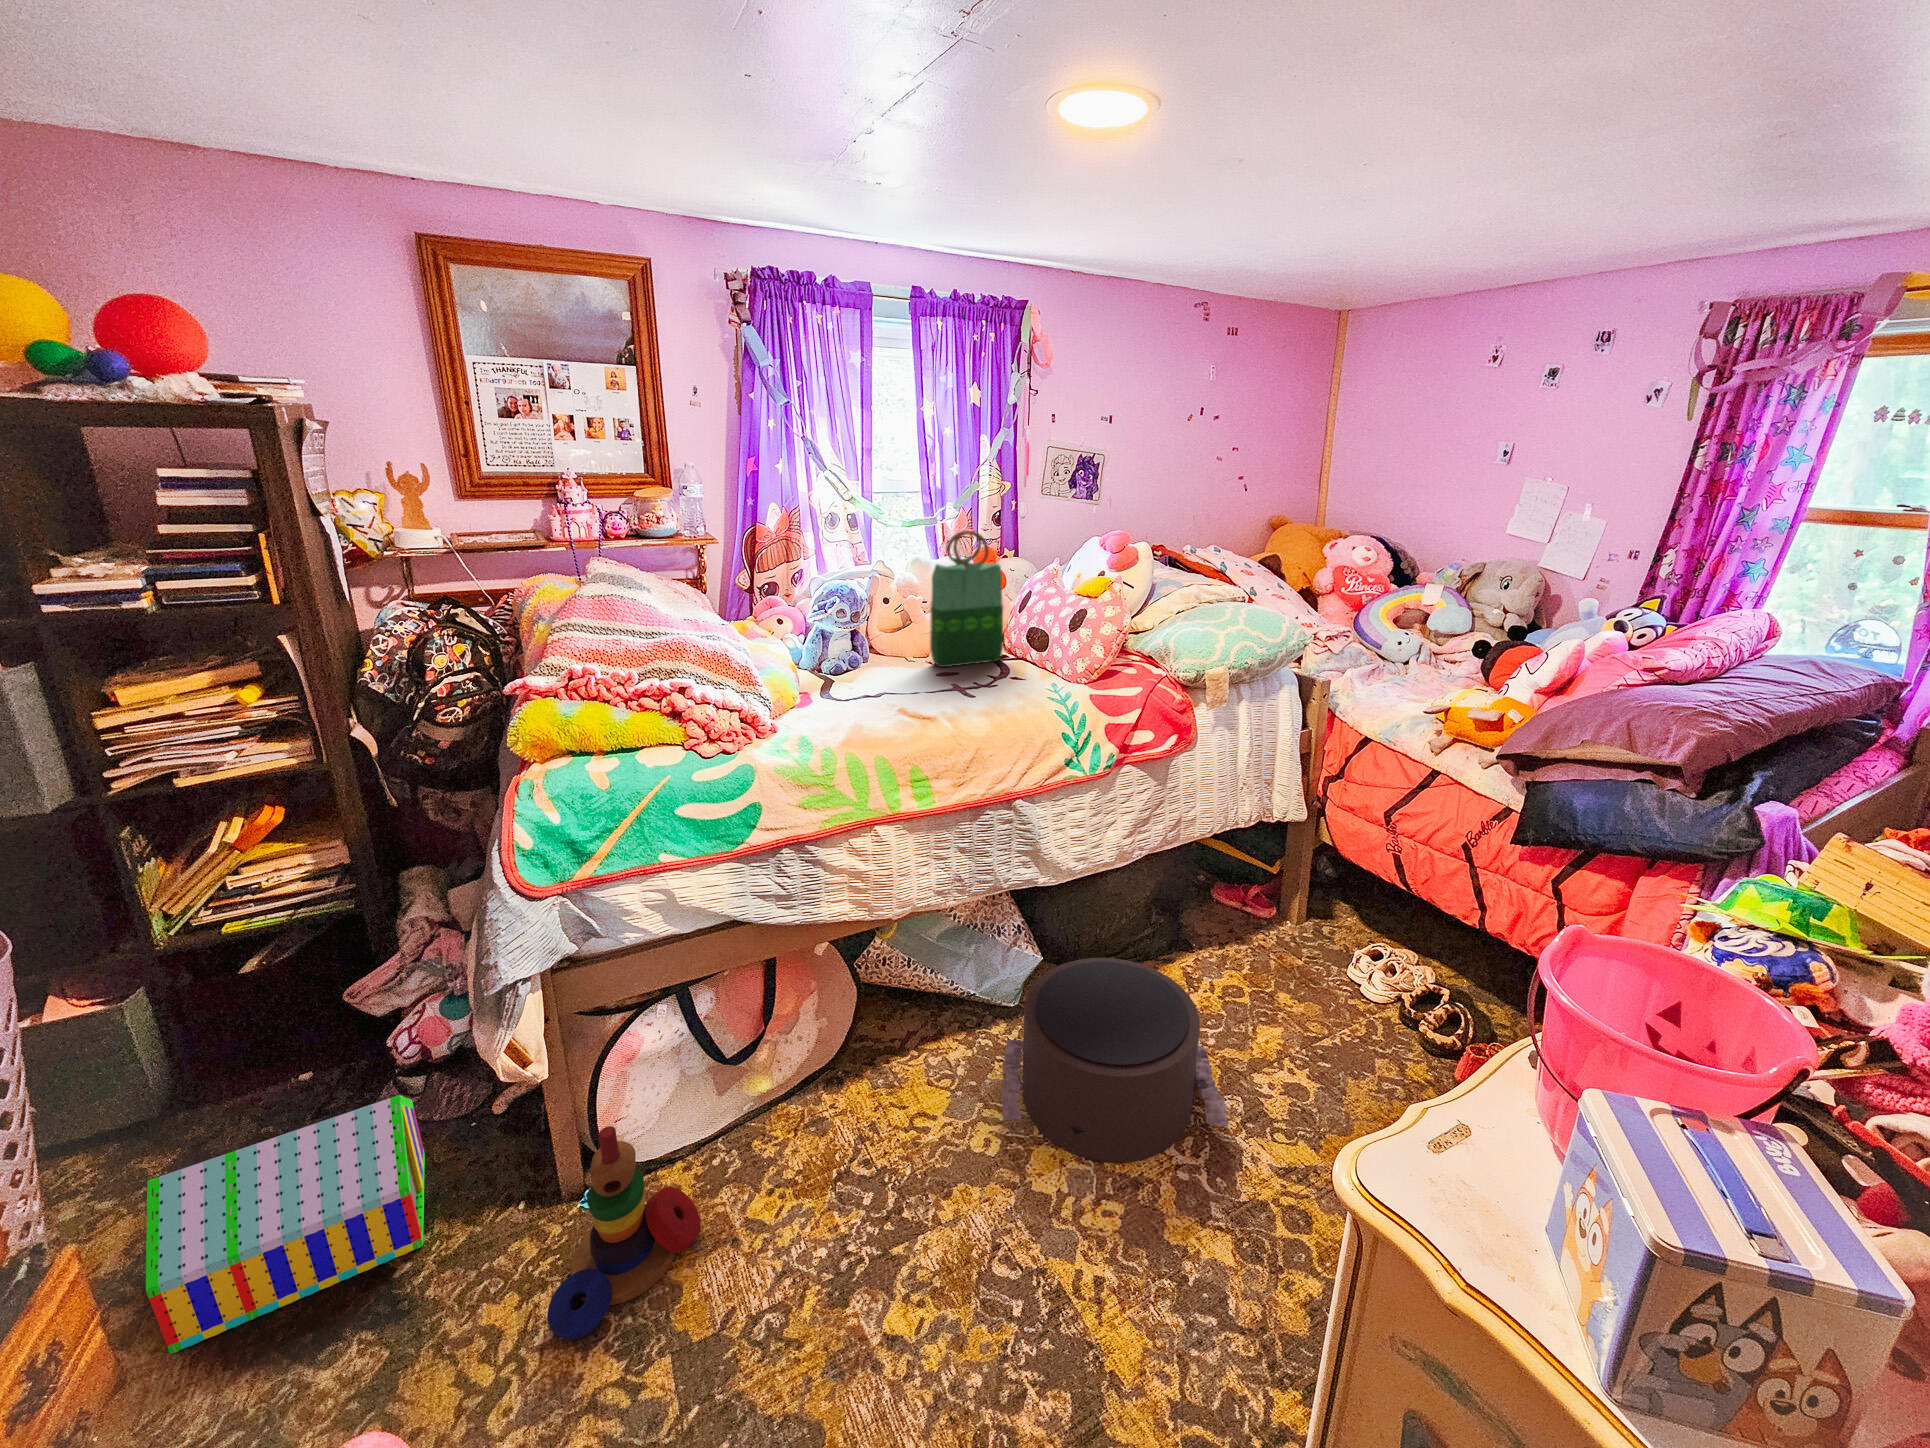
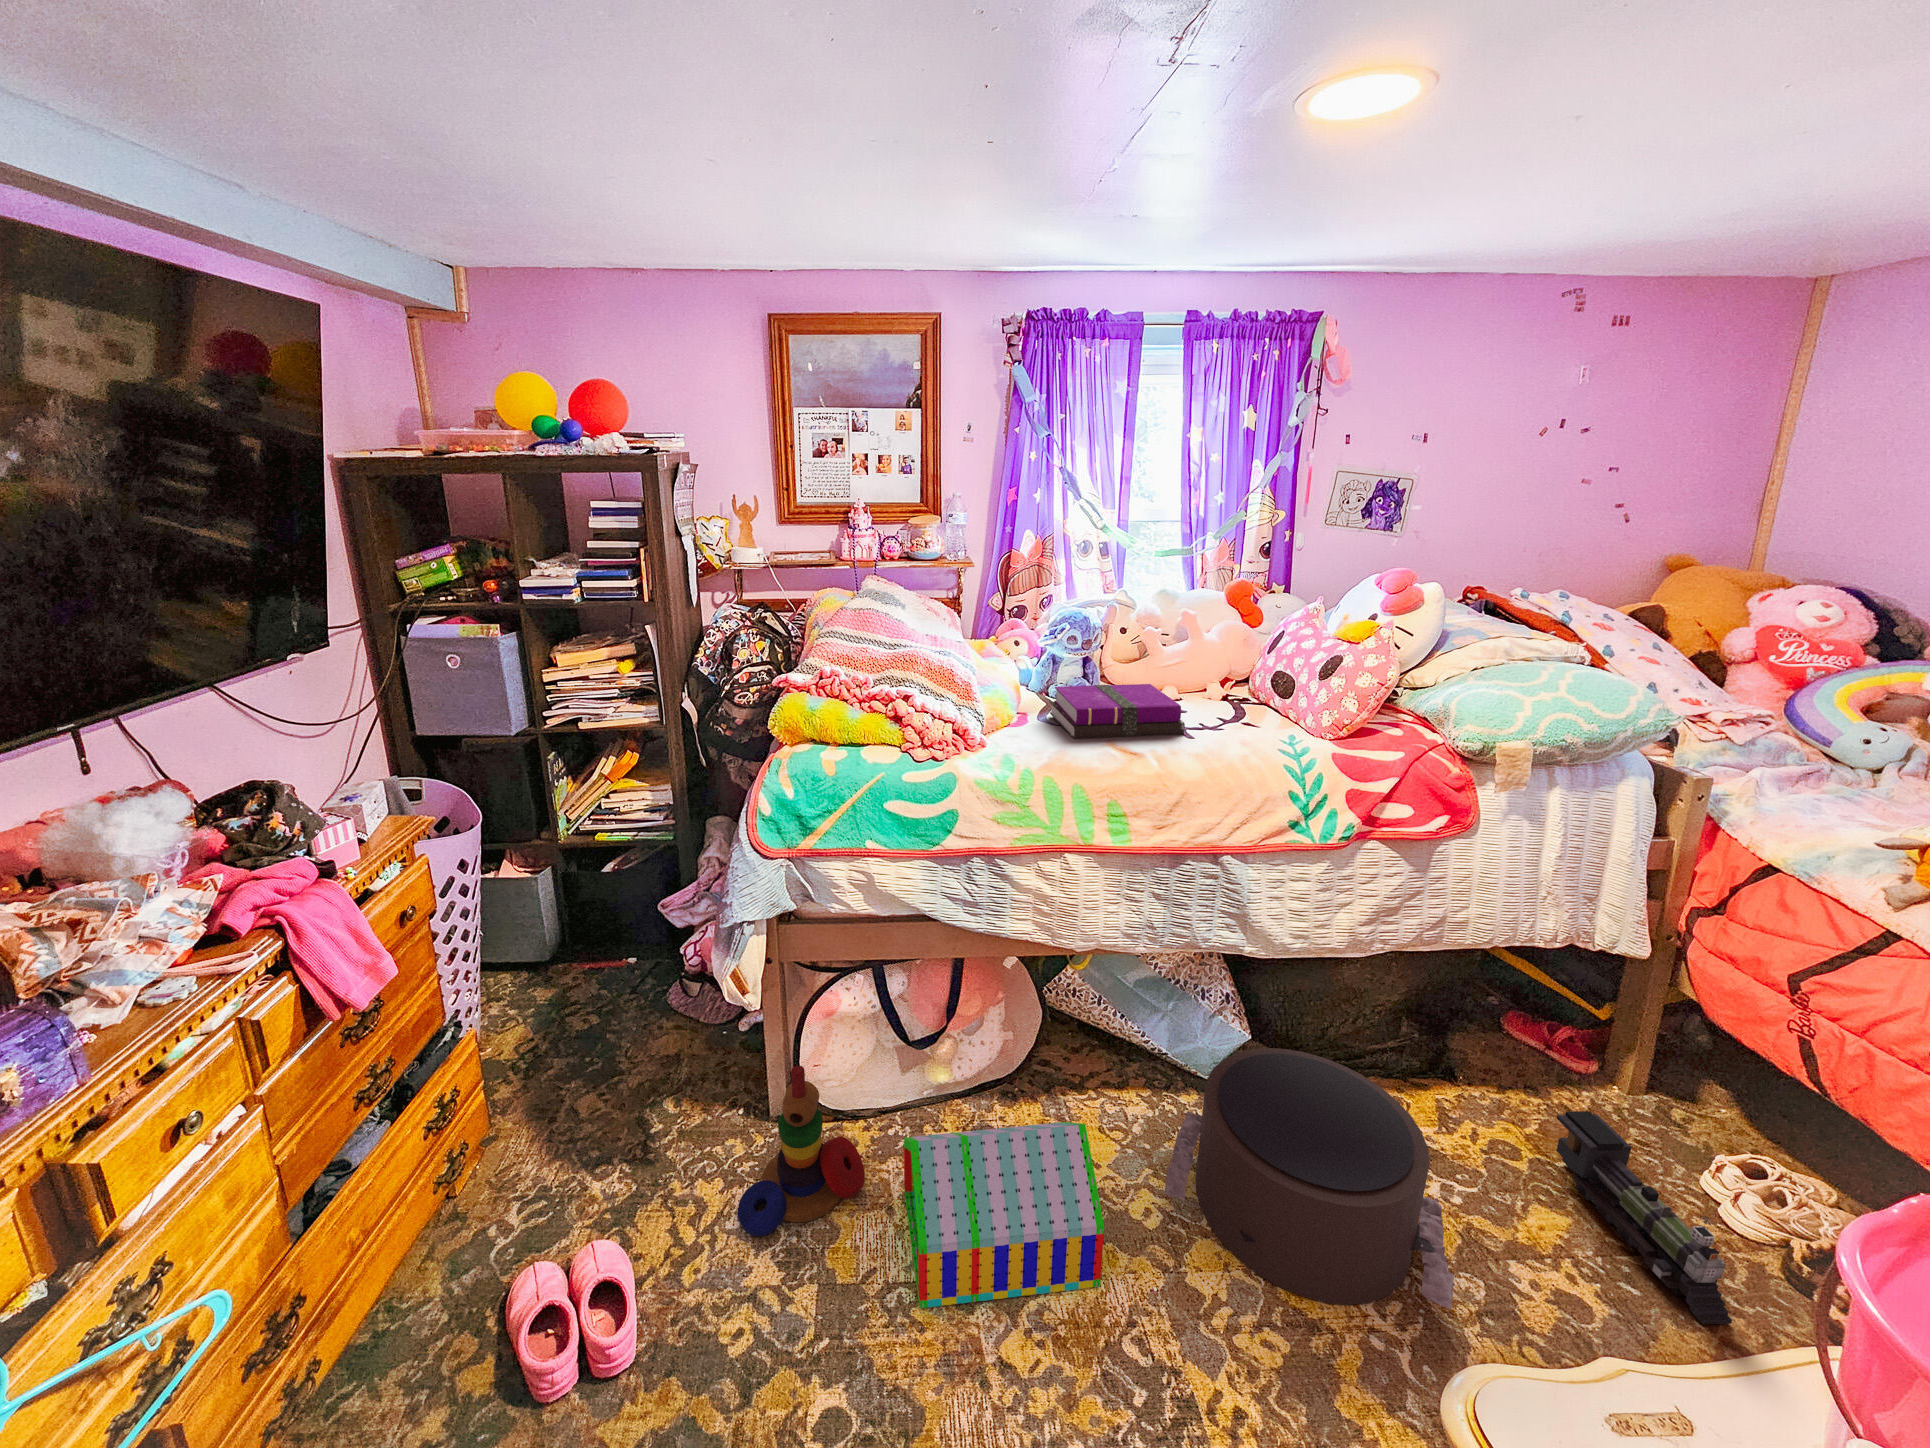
tote bag: present [930,531,1003,667] -> none [1160,562,1247,703]
notebook: none [832,651,966,712] -> present [1050,684,1185,739]
toy train: none [1265,944,1380,1072] -> present [1556,1111,1732,1324]
toy house: present [146,1095,425,1354] -> present [904,1122,1104,1308]

